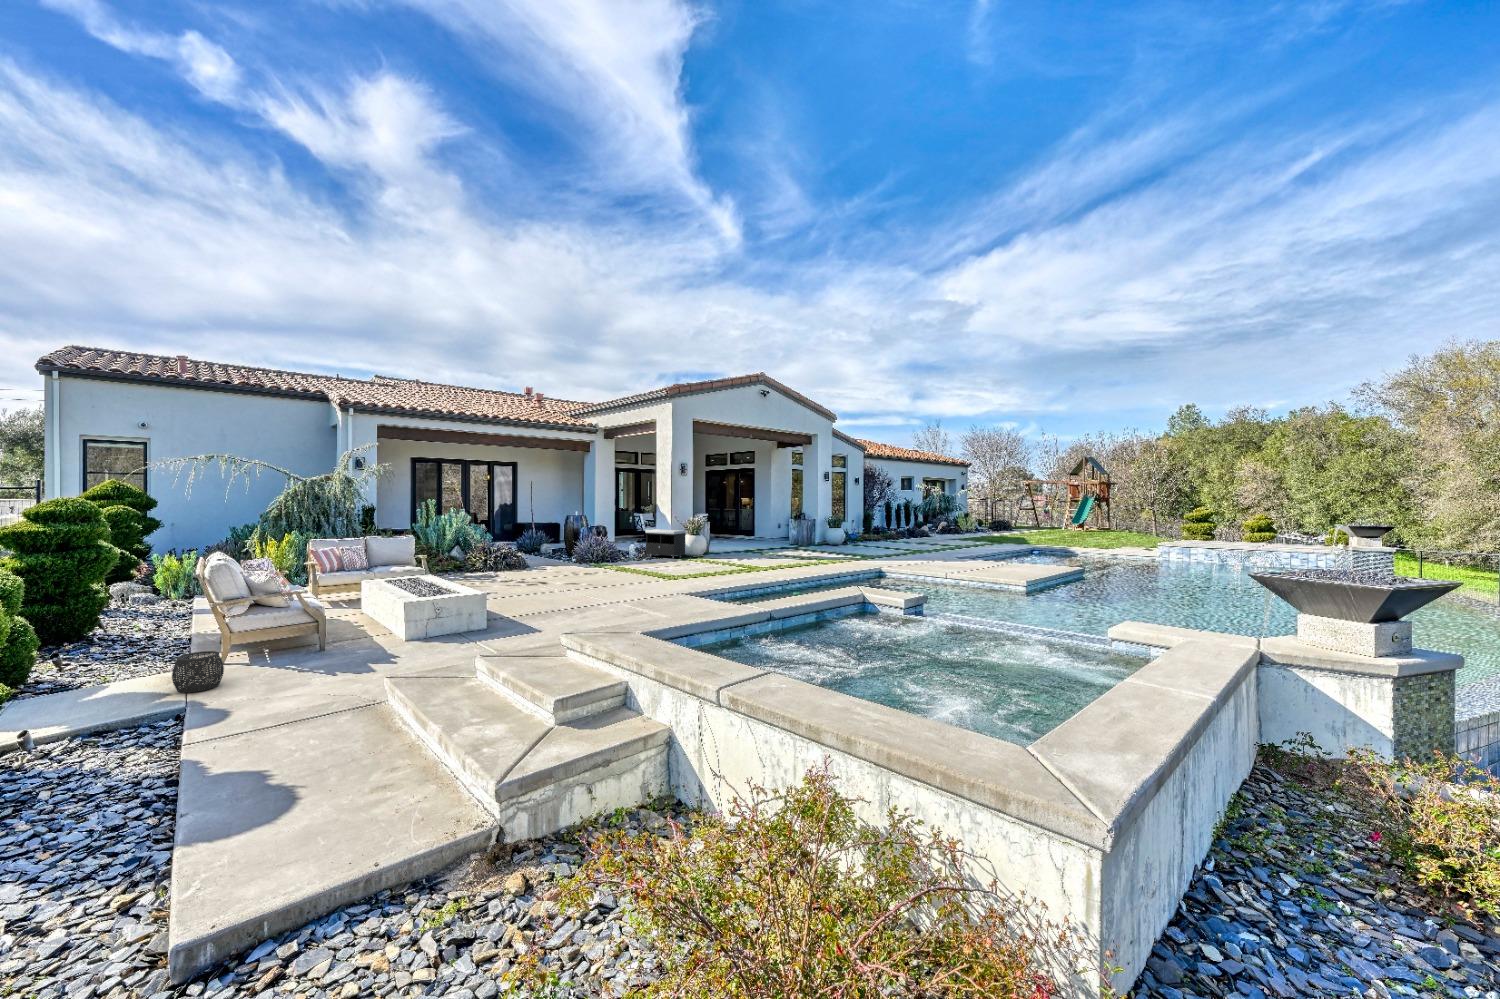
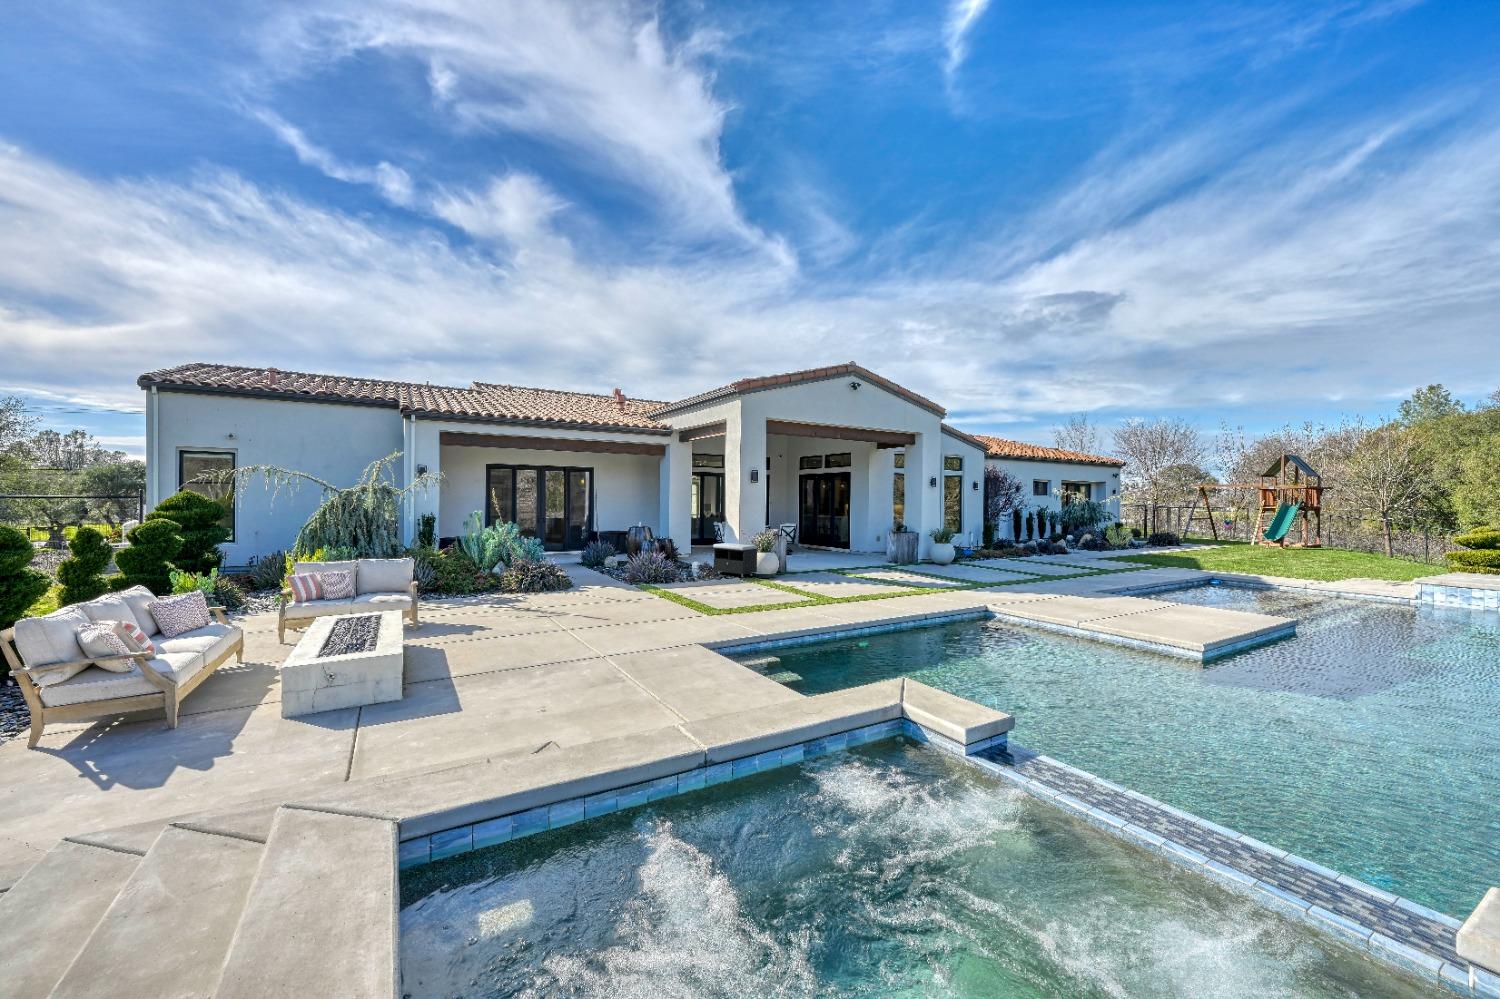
woven basket: present [172,651,224,693] -> none [77,699,139,748]

